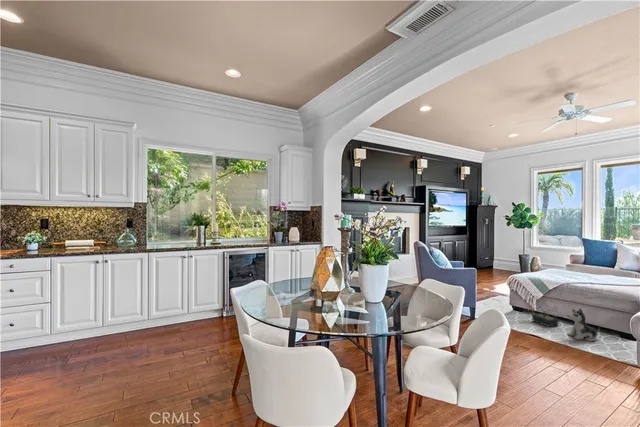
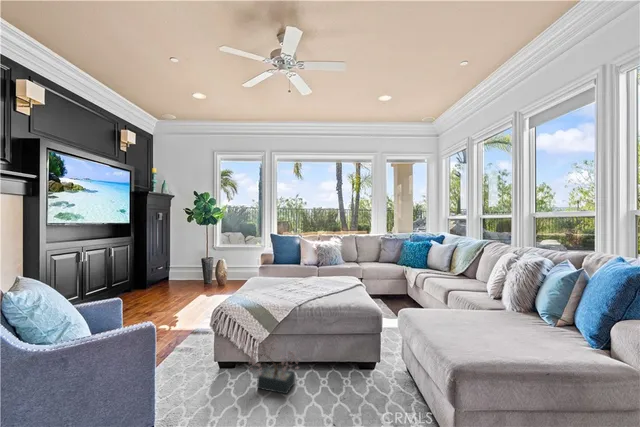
plush toy: present [567,309,600,341] -> none [318,352,354,411]

